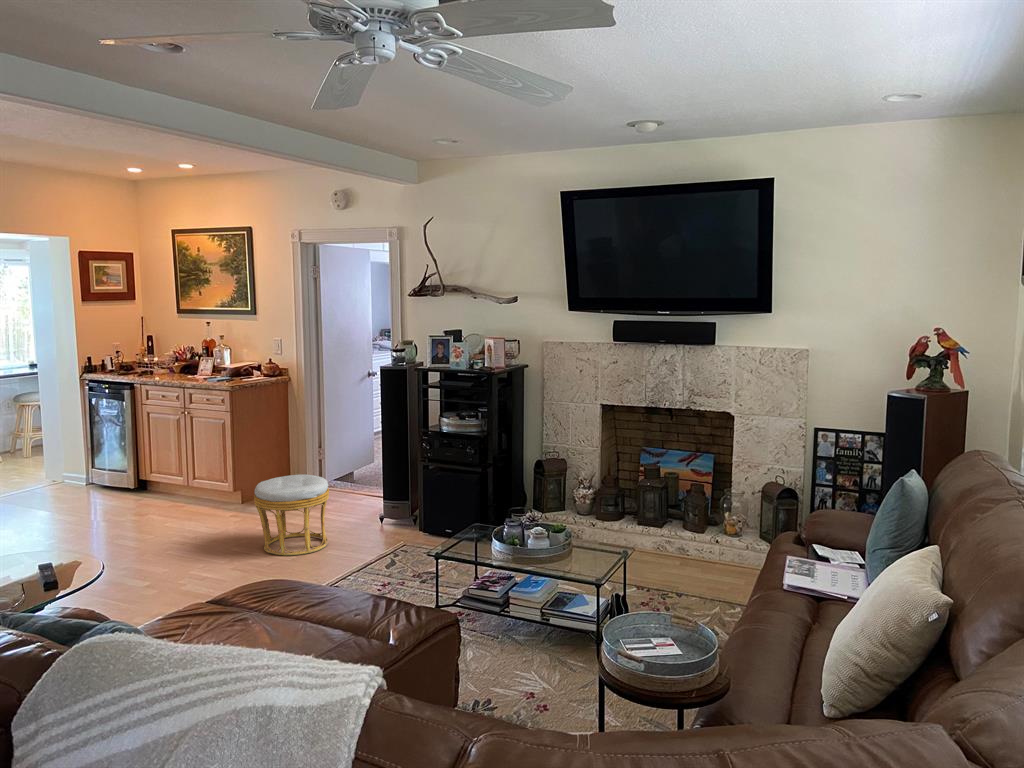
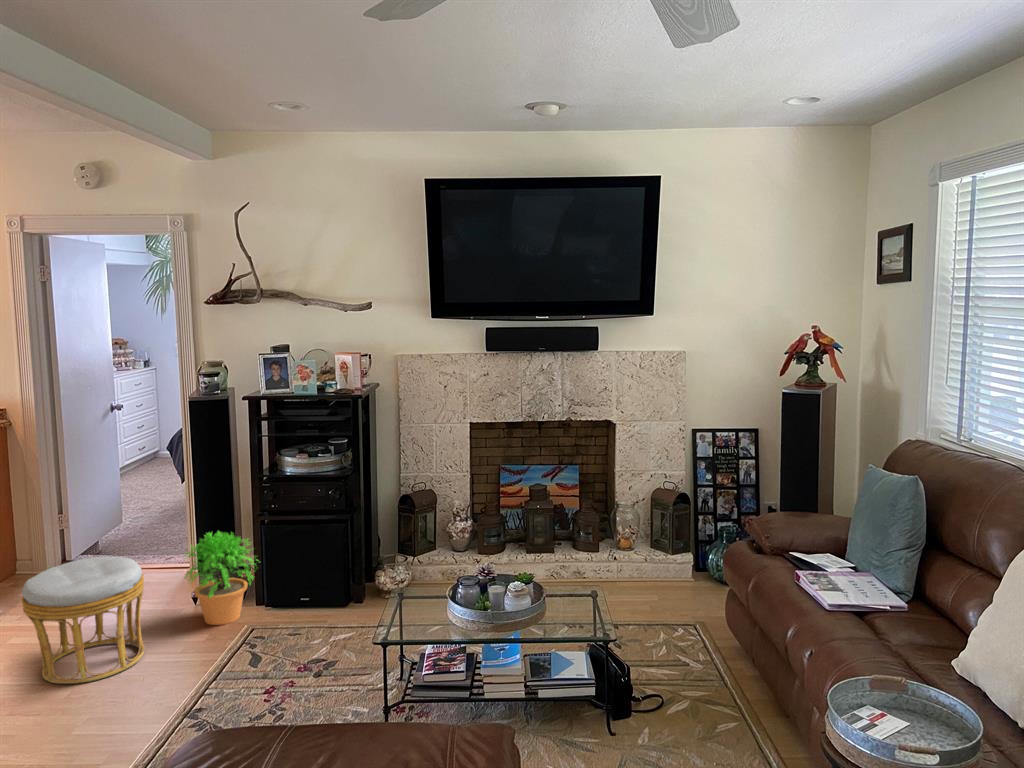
potted plant: none [362,468,418,538] -> present [184,531,254,625]

